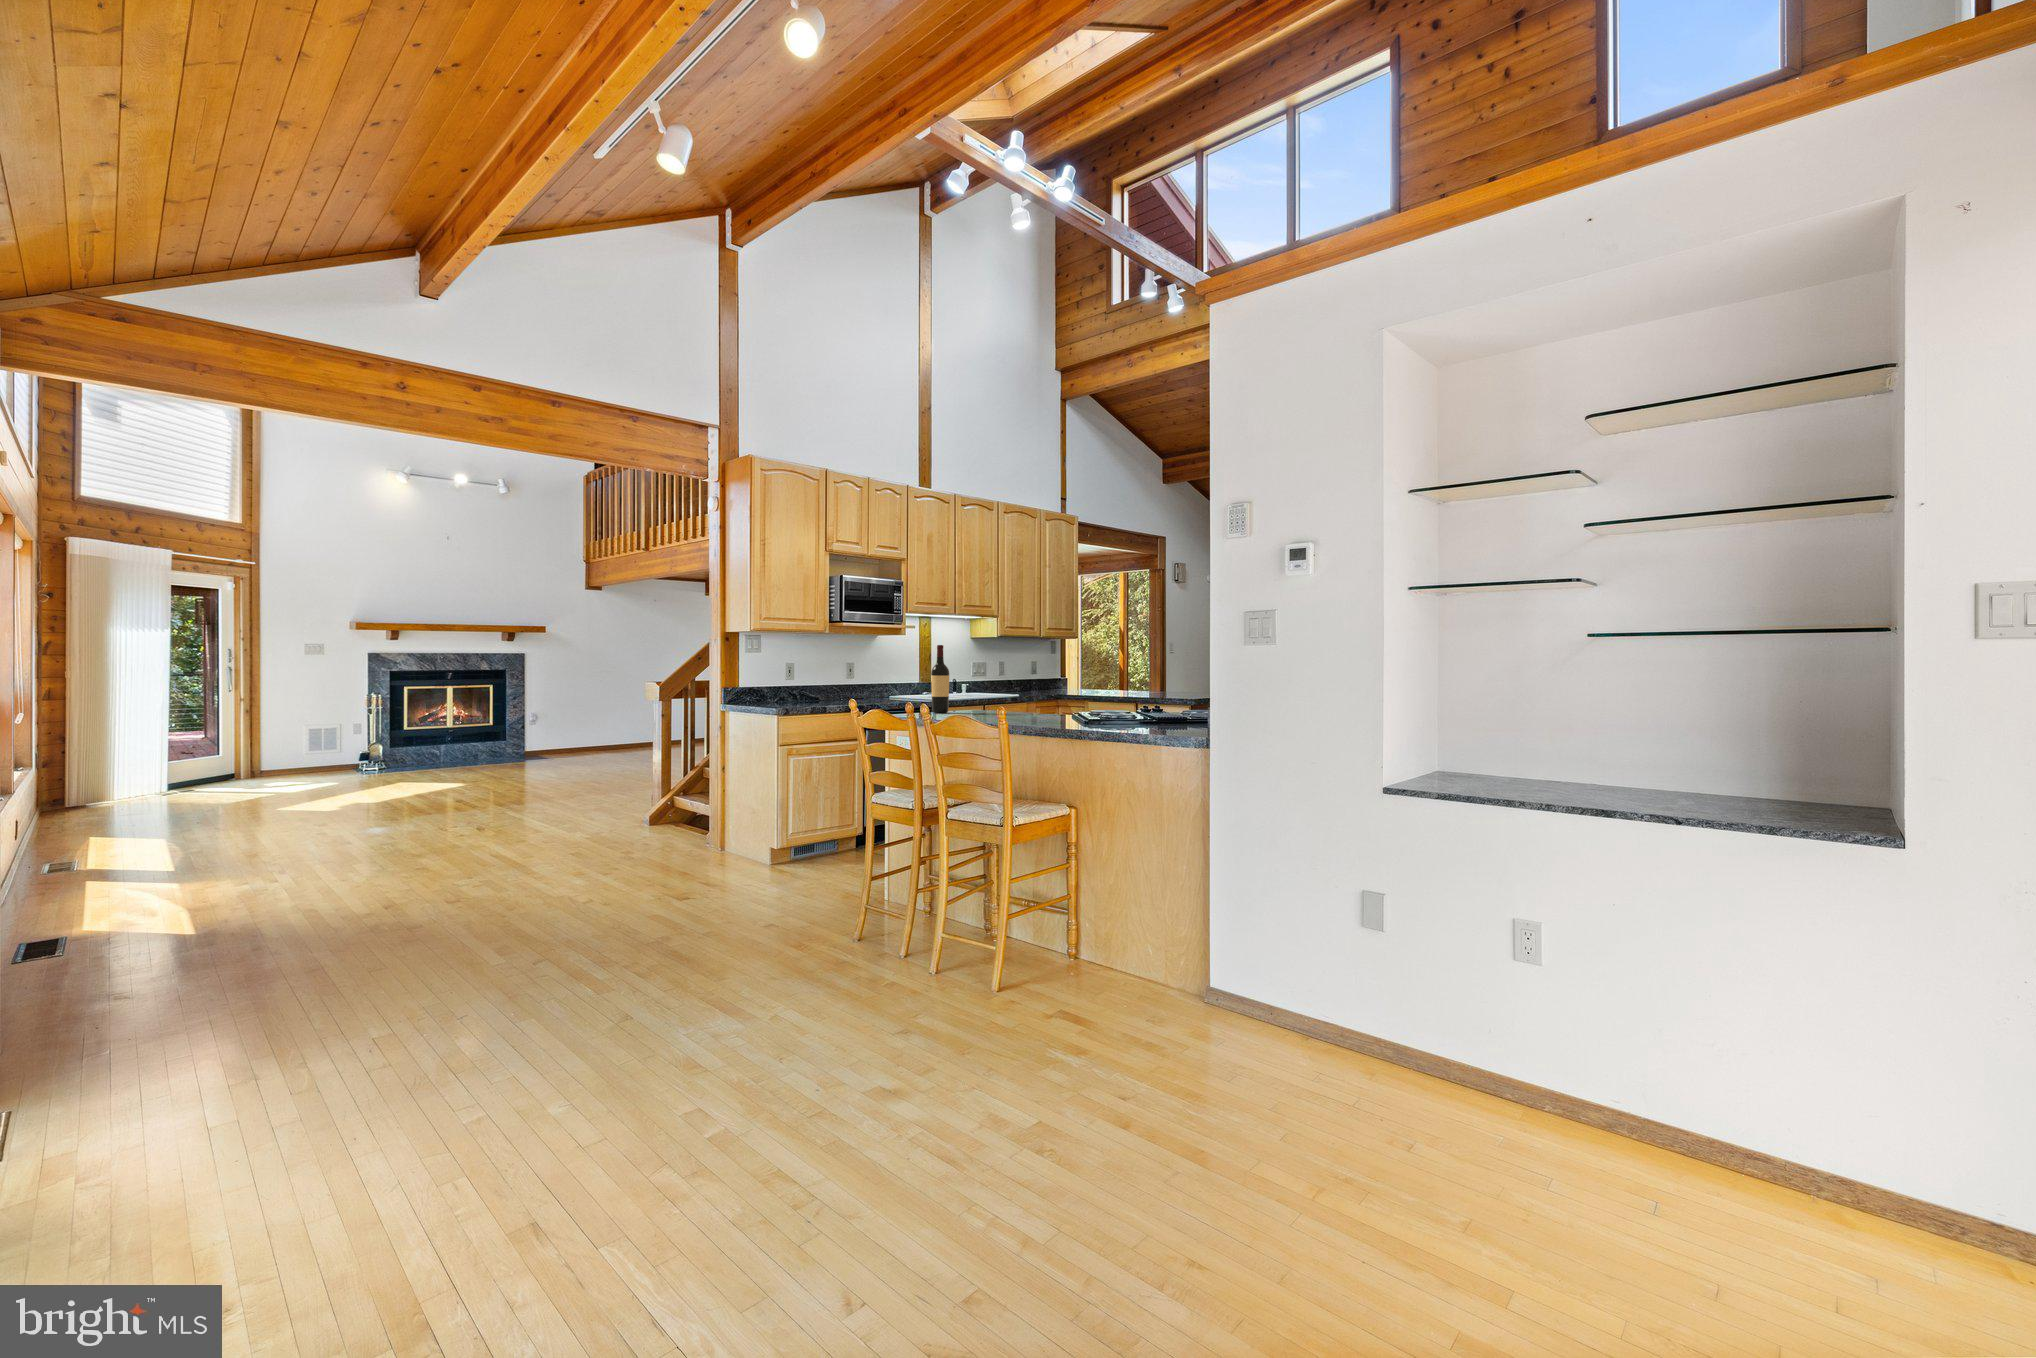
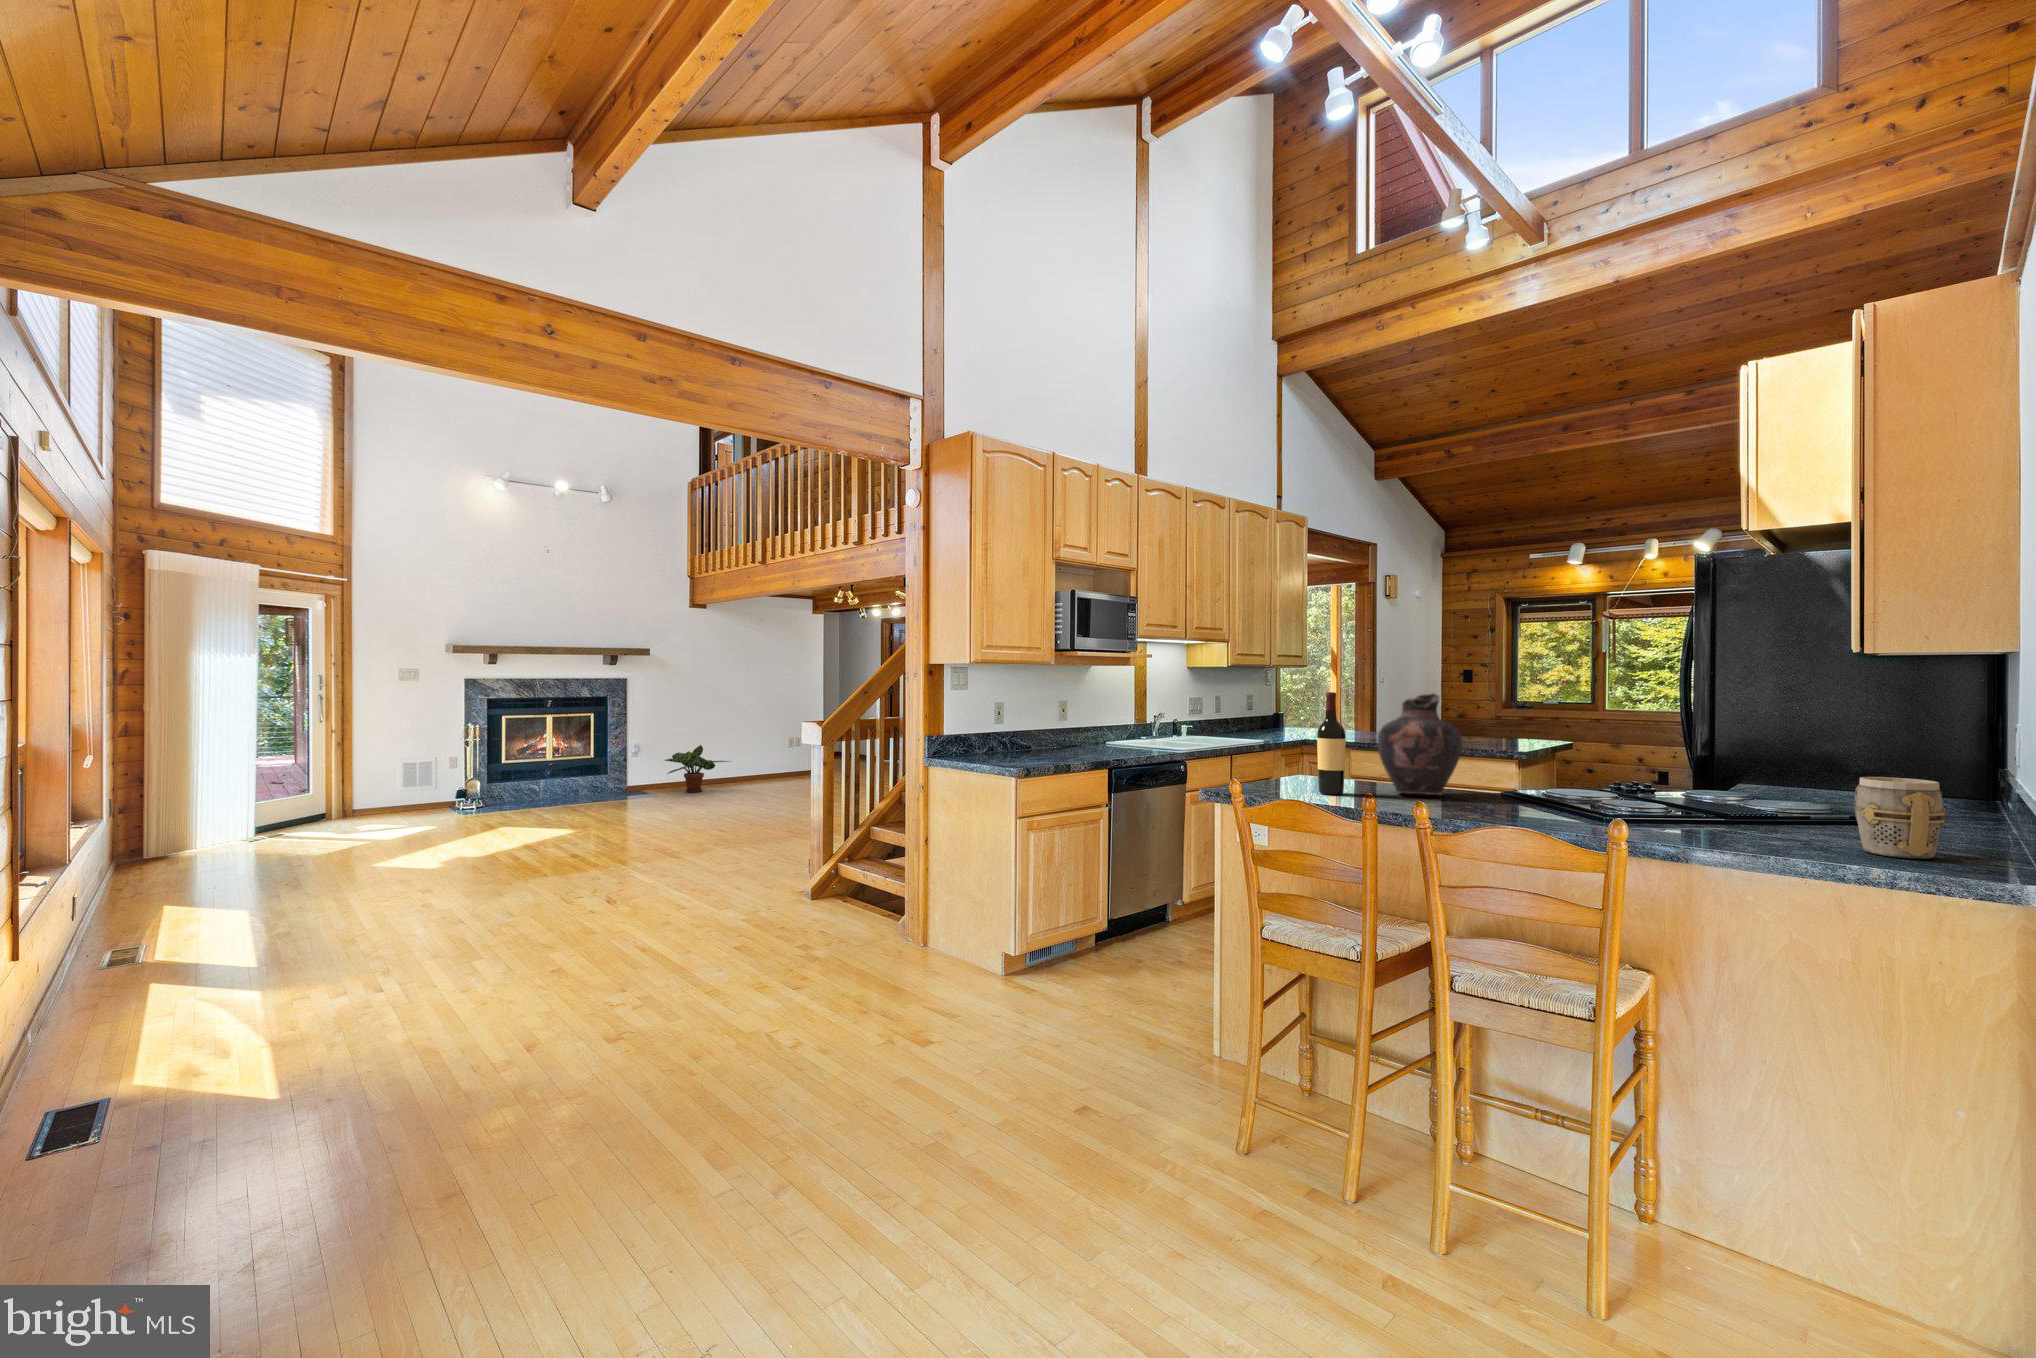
vase: none [972,646,1023,712] -> present [1378,693,1462,795]
mug: none [1156,686,1194,729] -> present [1854,777,1946,859]
potted plant: none [556,713,625,755] -> present [665,745,728,792]

